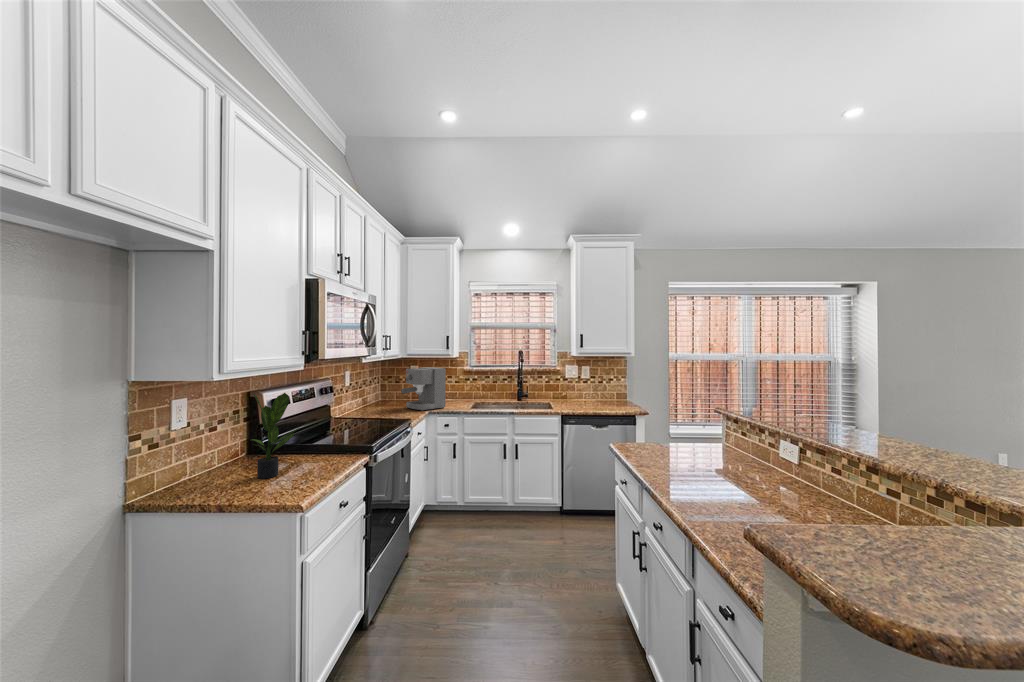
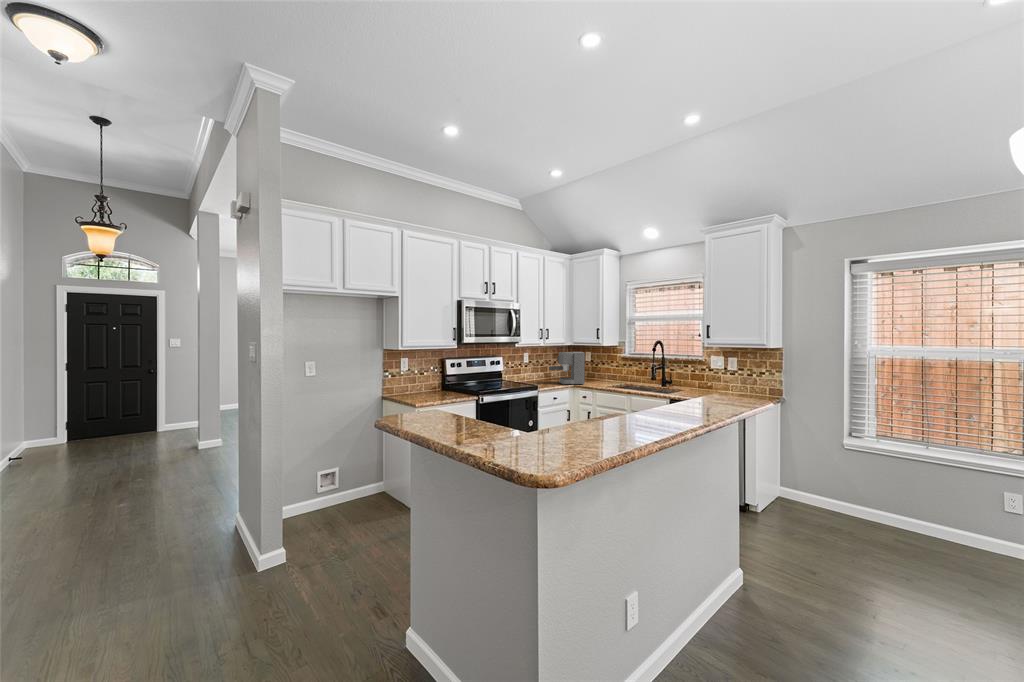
potted plant: present [252,393,298,479] -> none [411,357,434,398]

